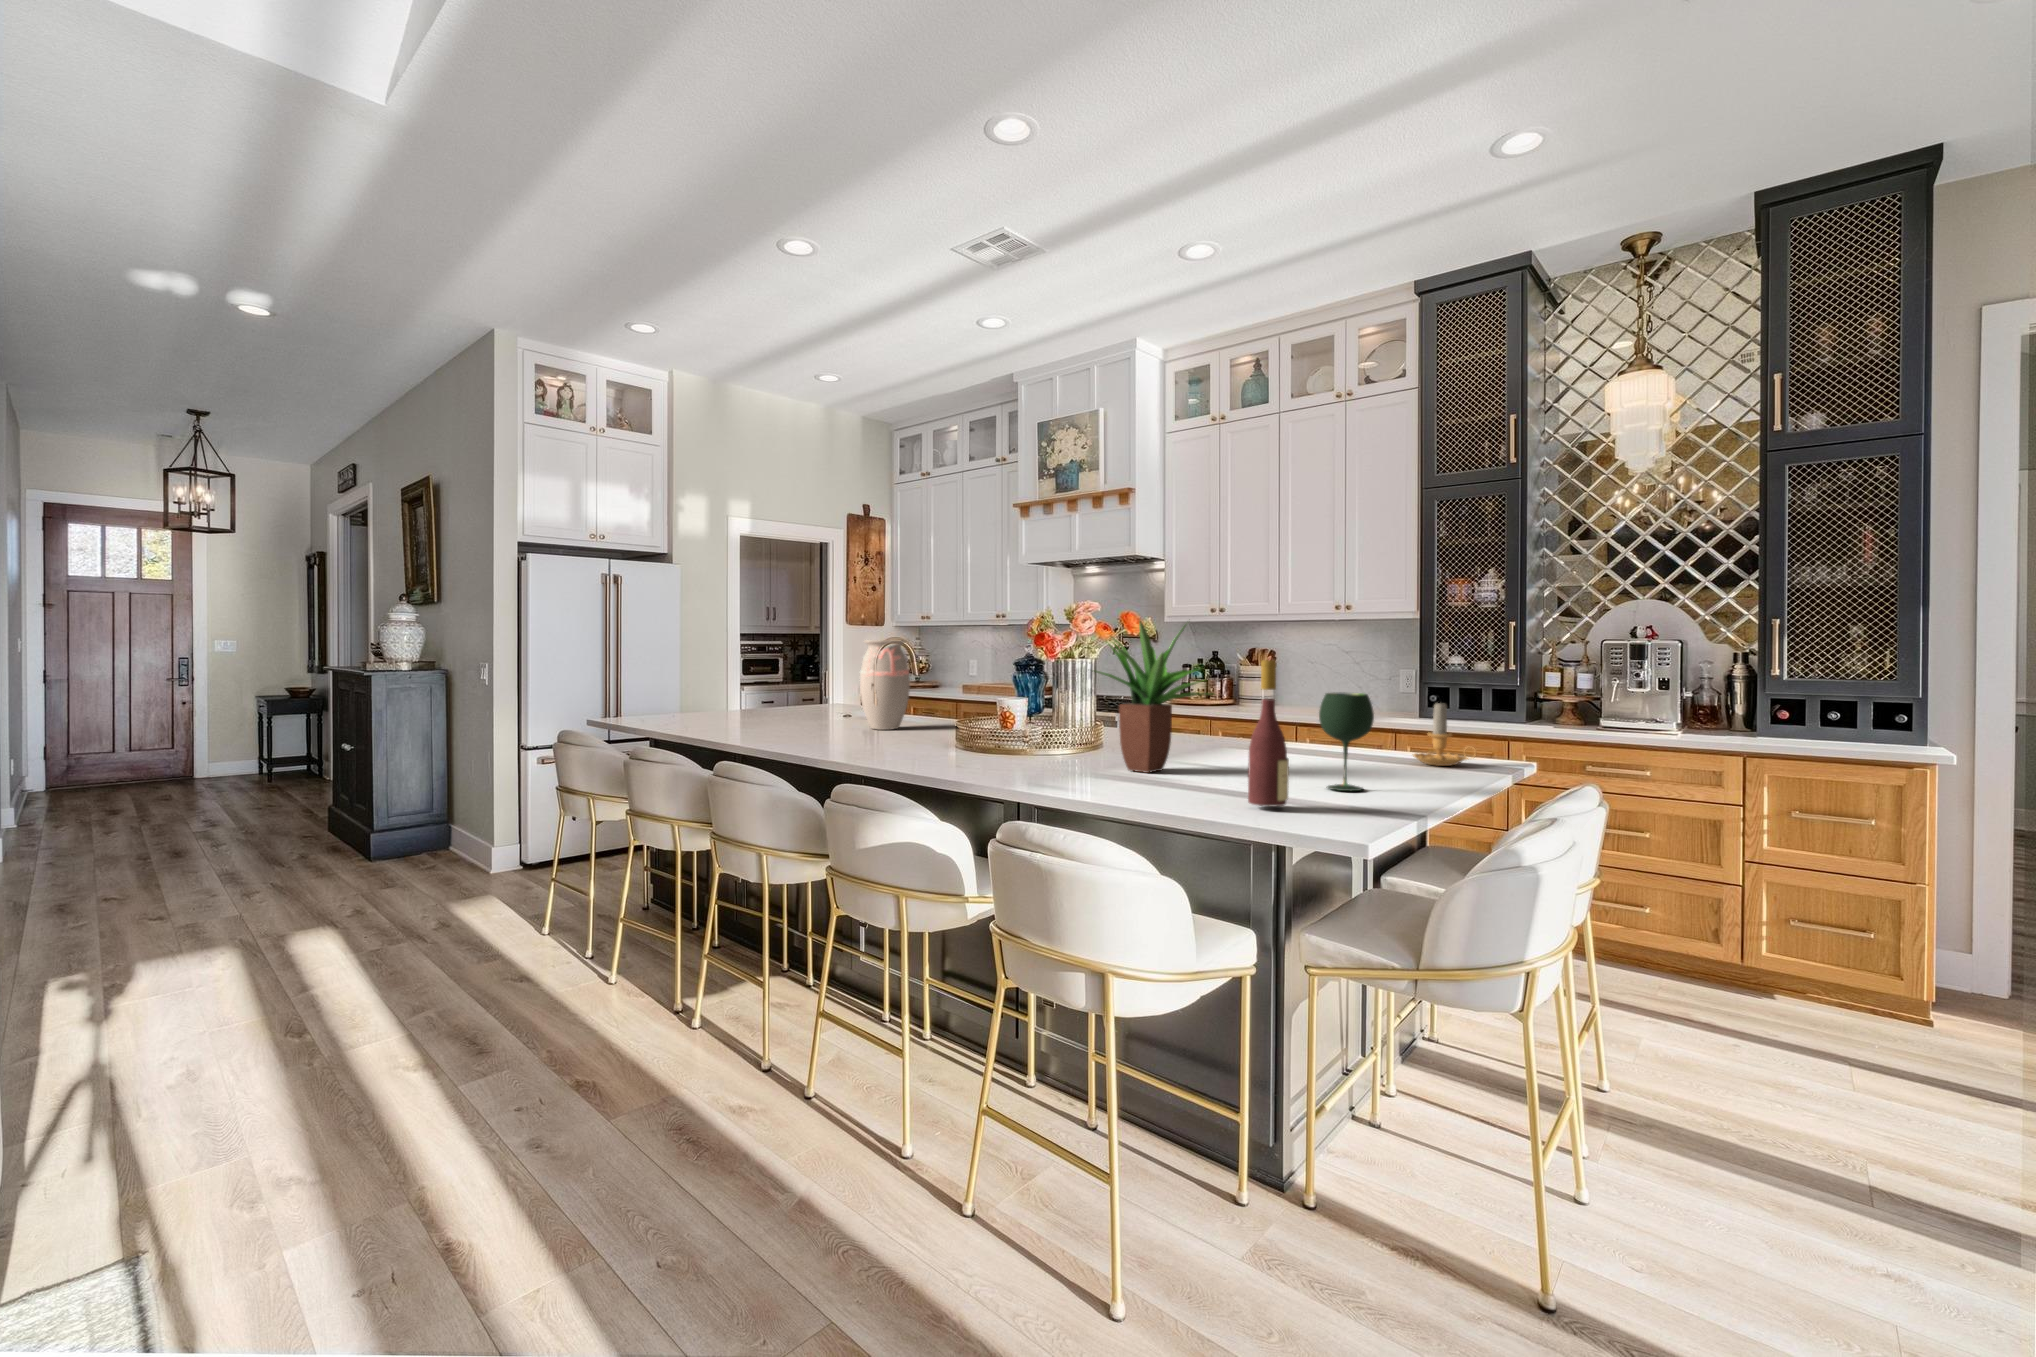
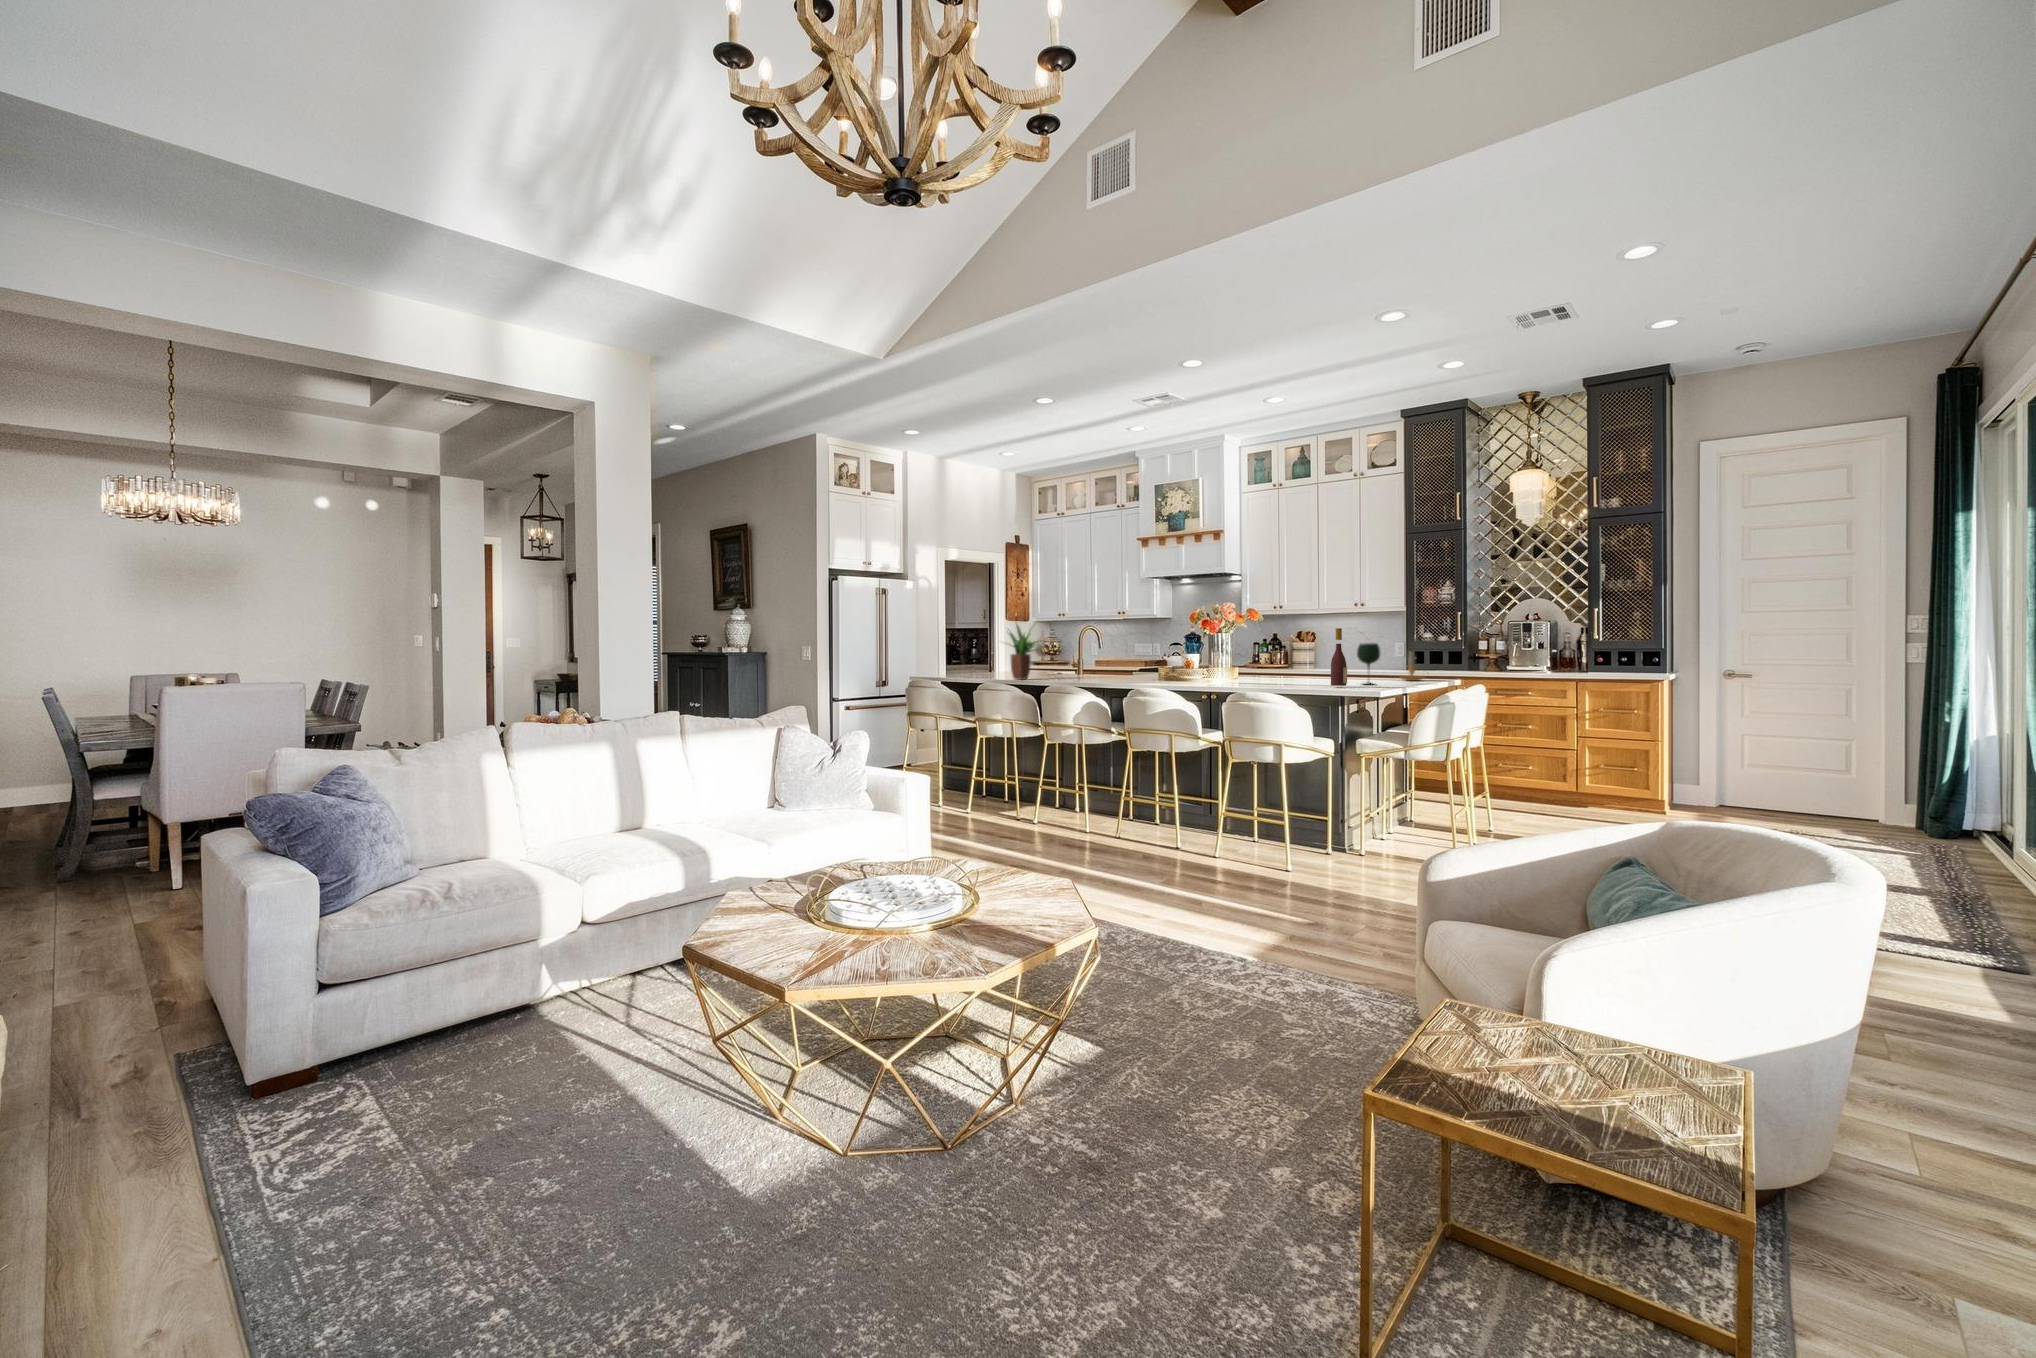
potted plant: present [1095,621,1212,773] -> present [1008,625,1037,680]
decorative vase: present [860,640,910,730] -> none [1087,627,1116,679]

